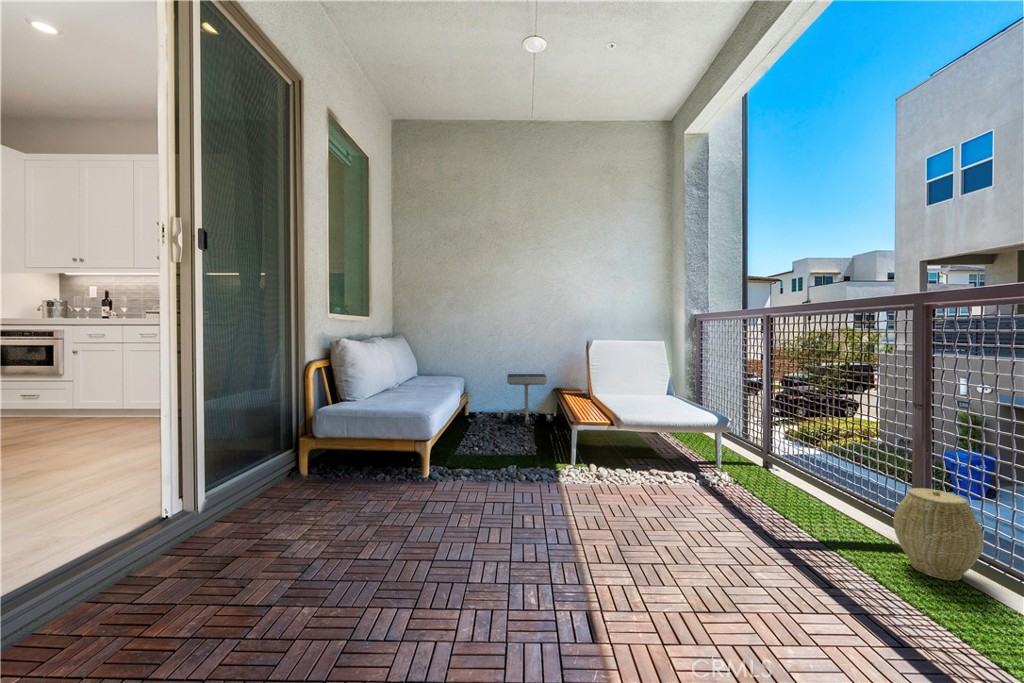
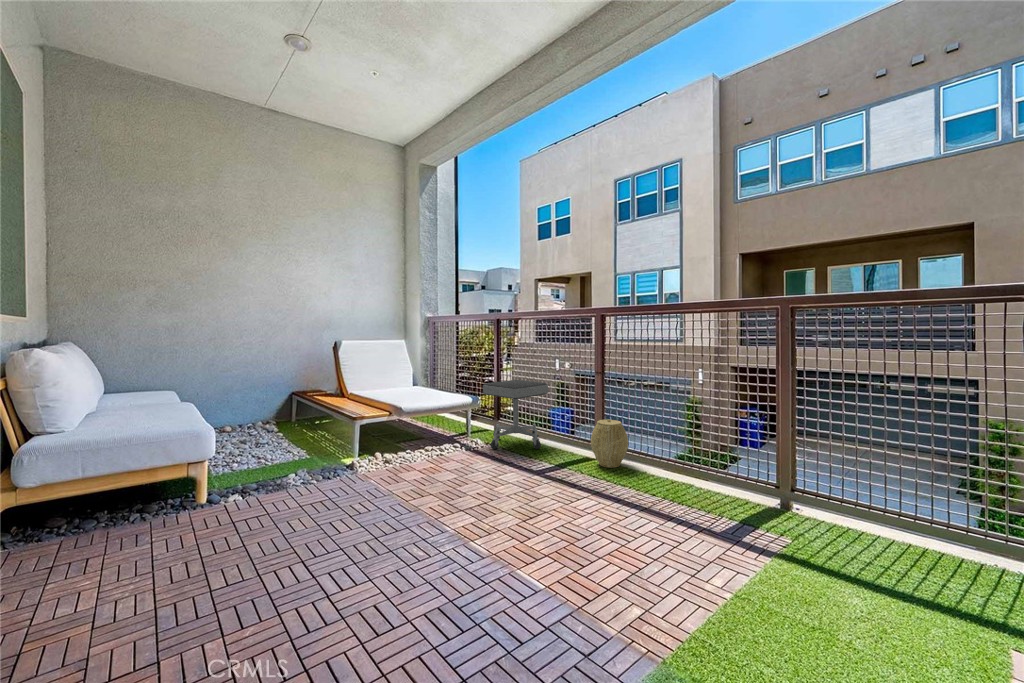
stool: present [501,373,552,426] -> present [483,380,548,449]

